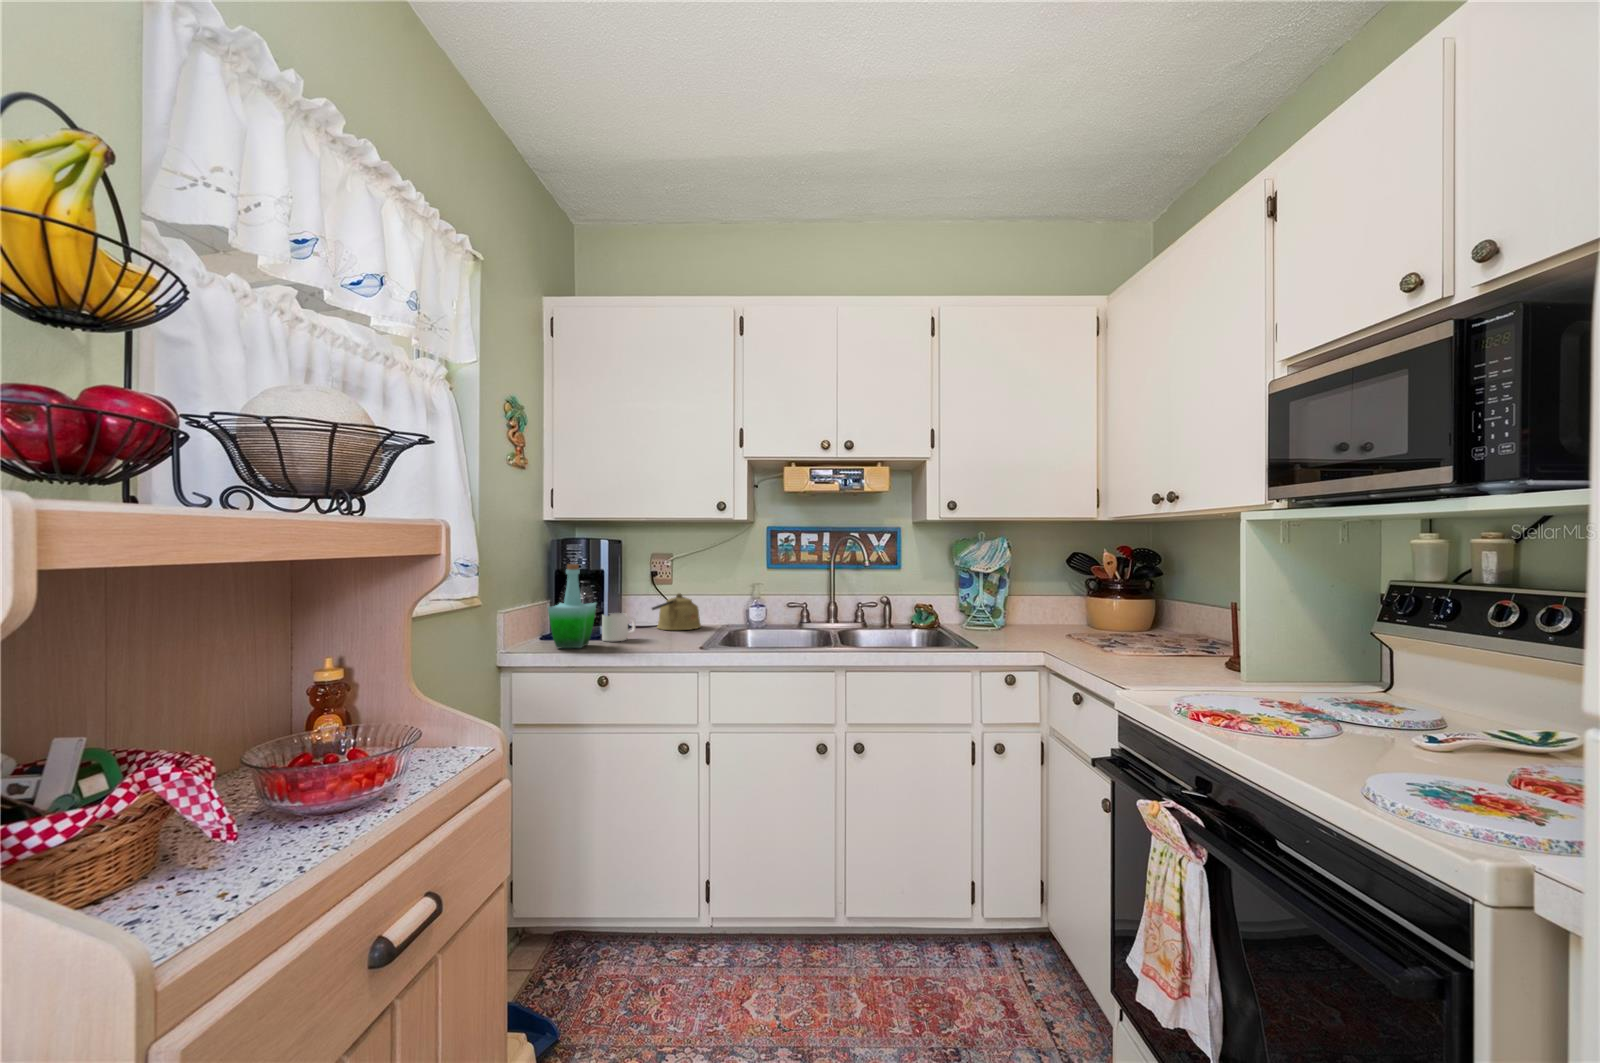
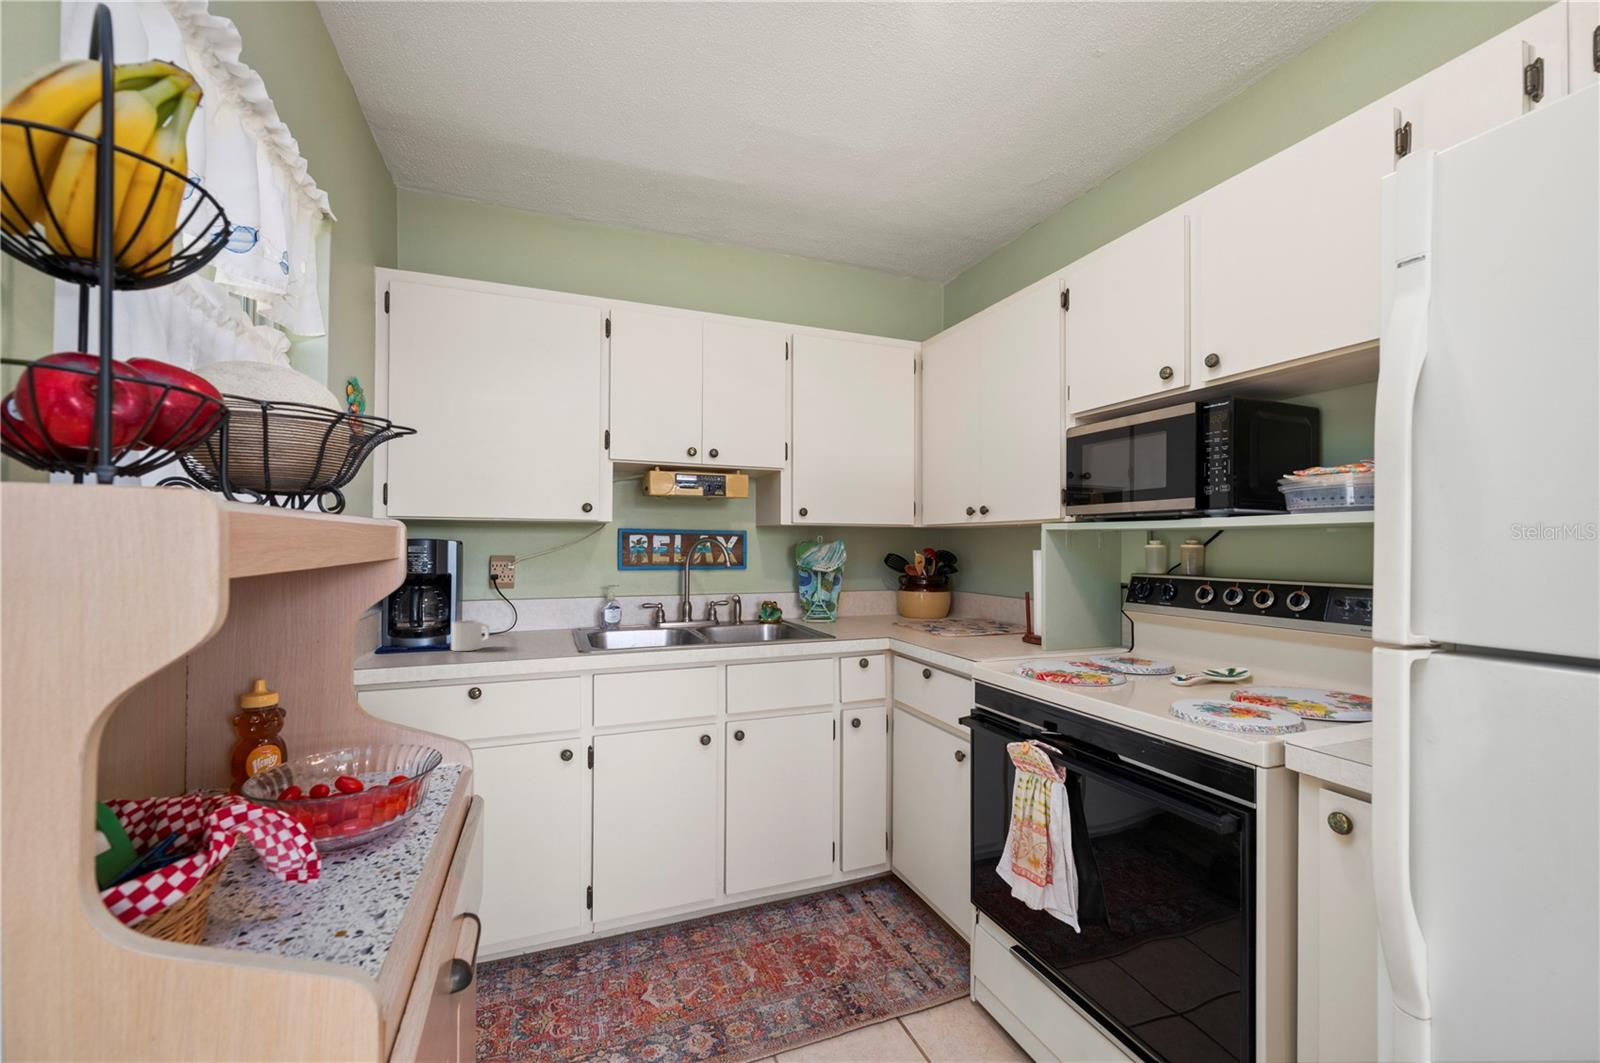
bottle: present [548,564,596,648] -> none [400,567,451,661]
kettle: present [652,593,701,630] -> none [495,597,549,637]

